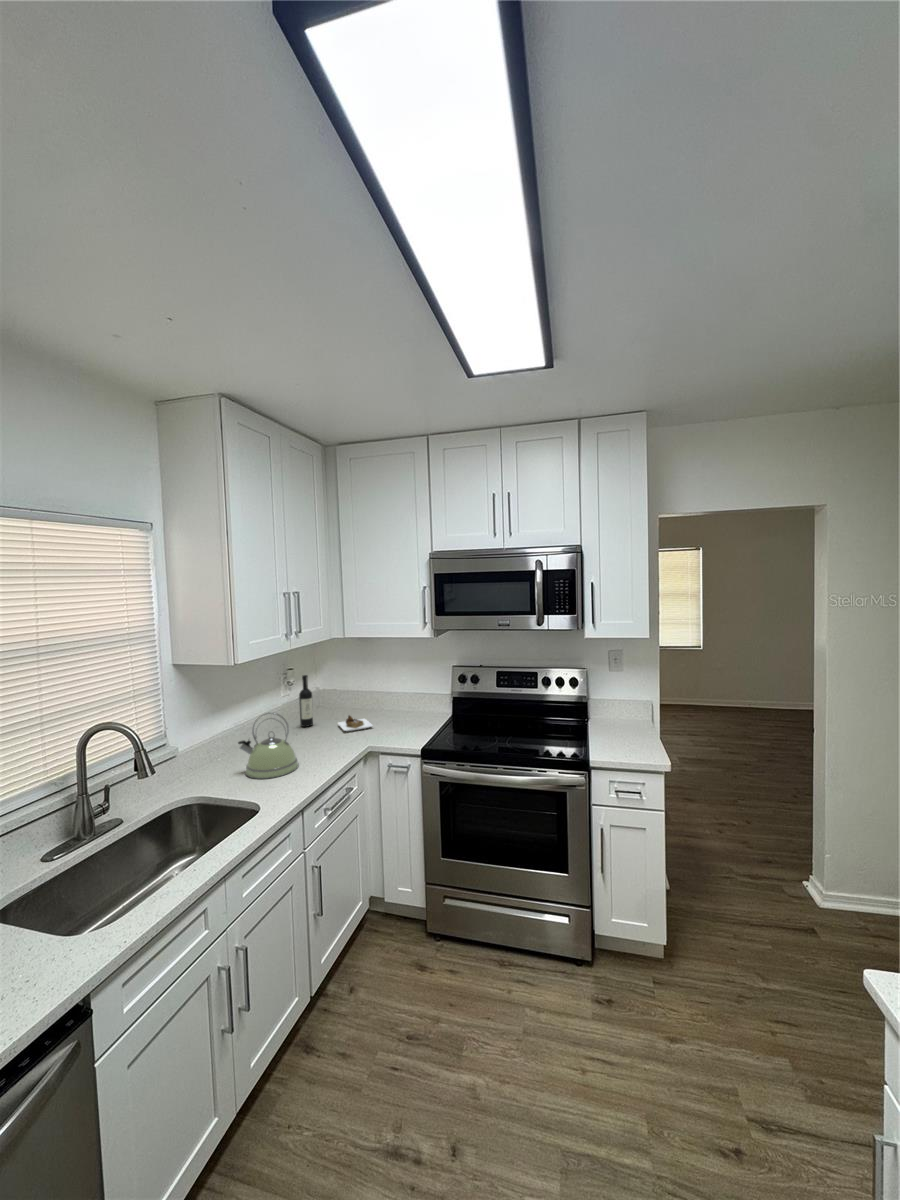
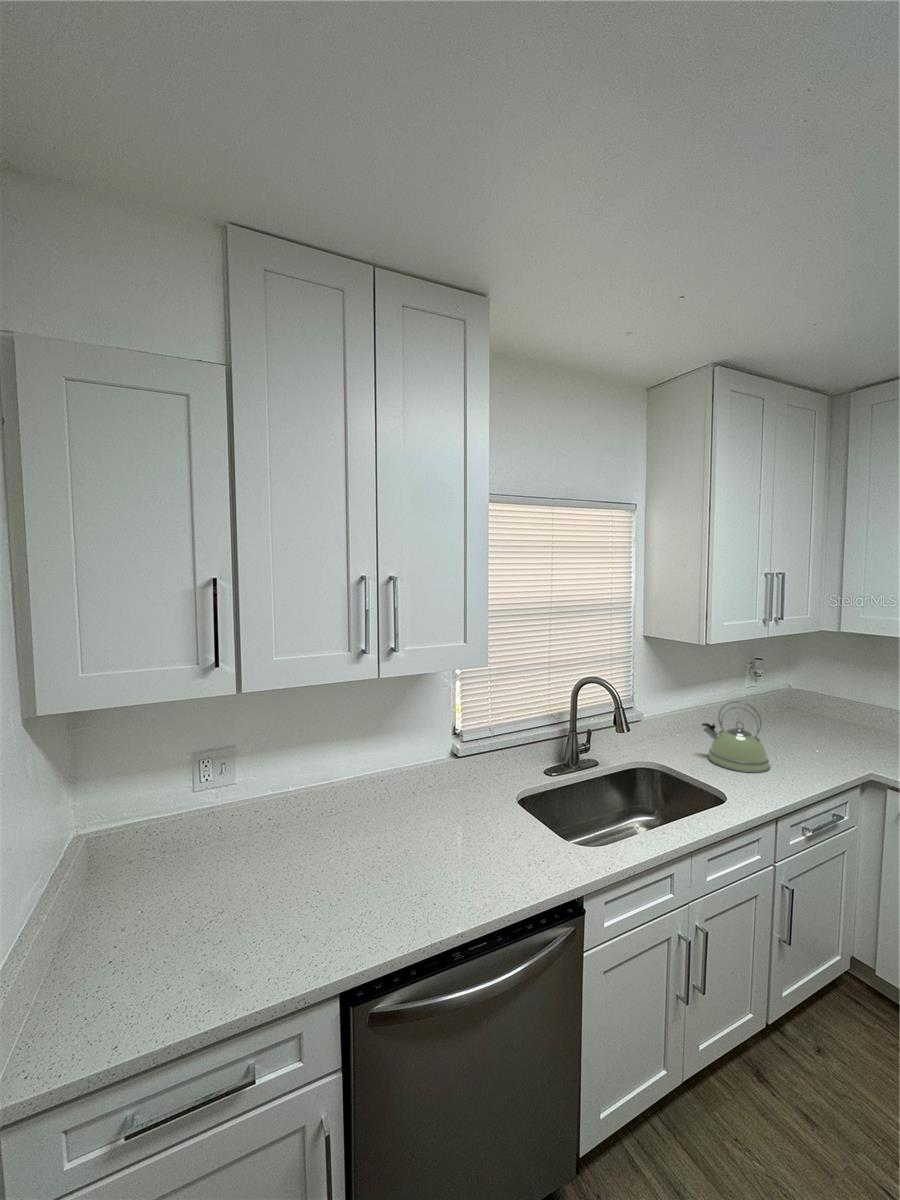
wine bottle: present [299,675,372,731] -> none [769,668,877,750]

